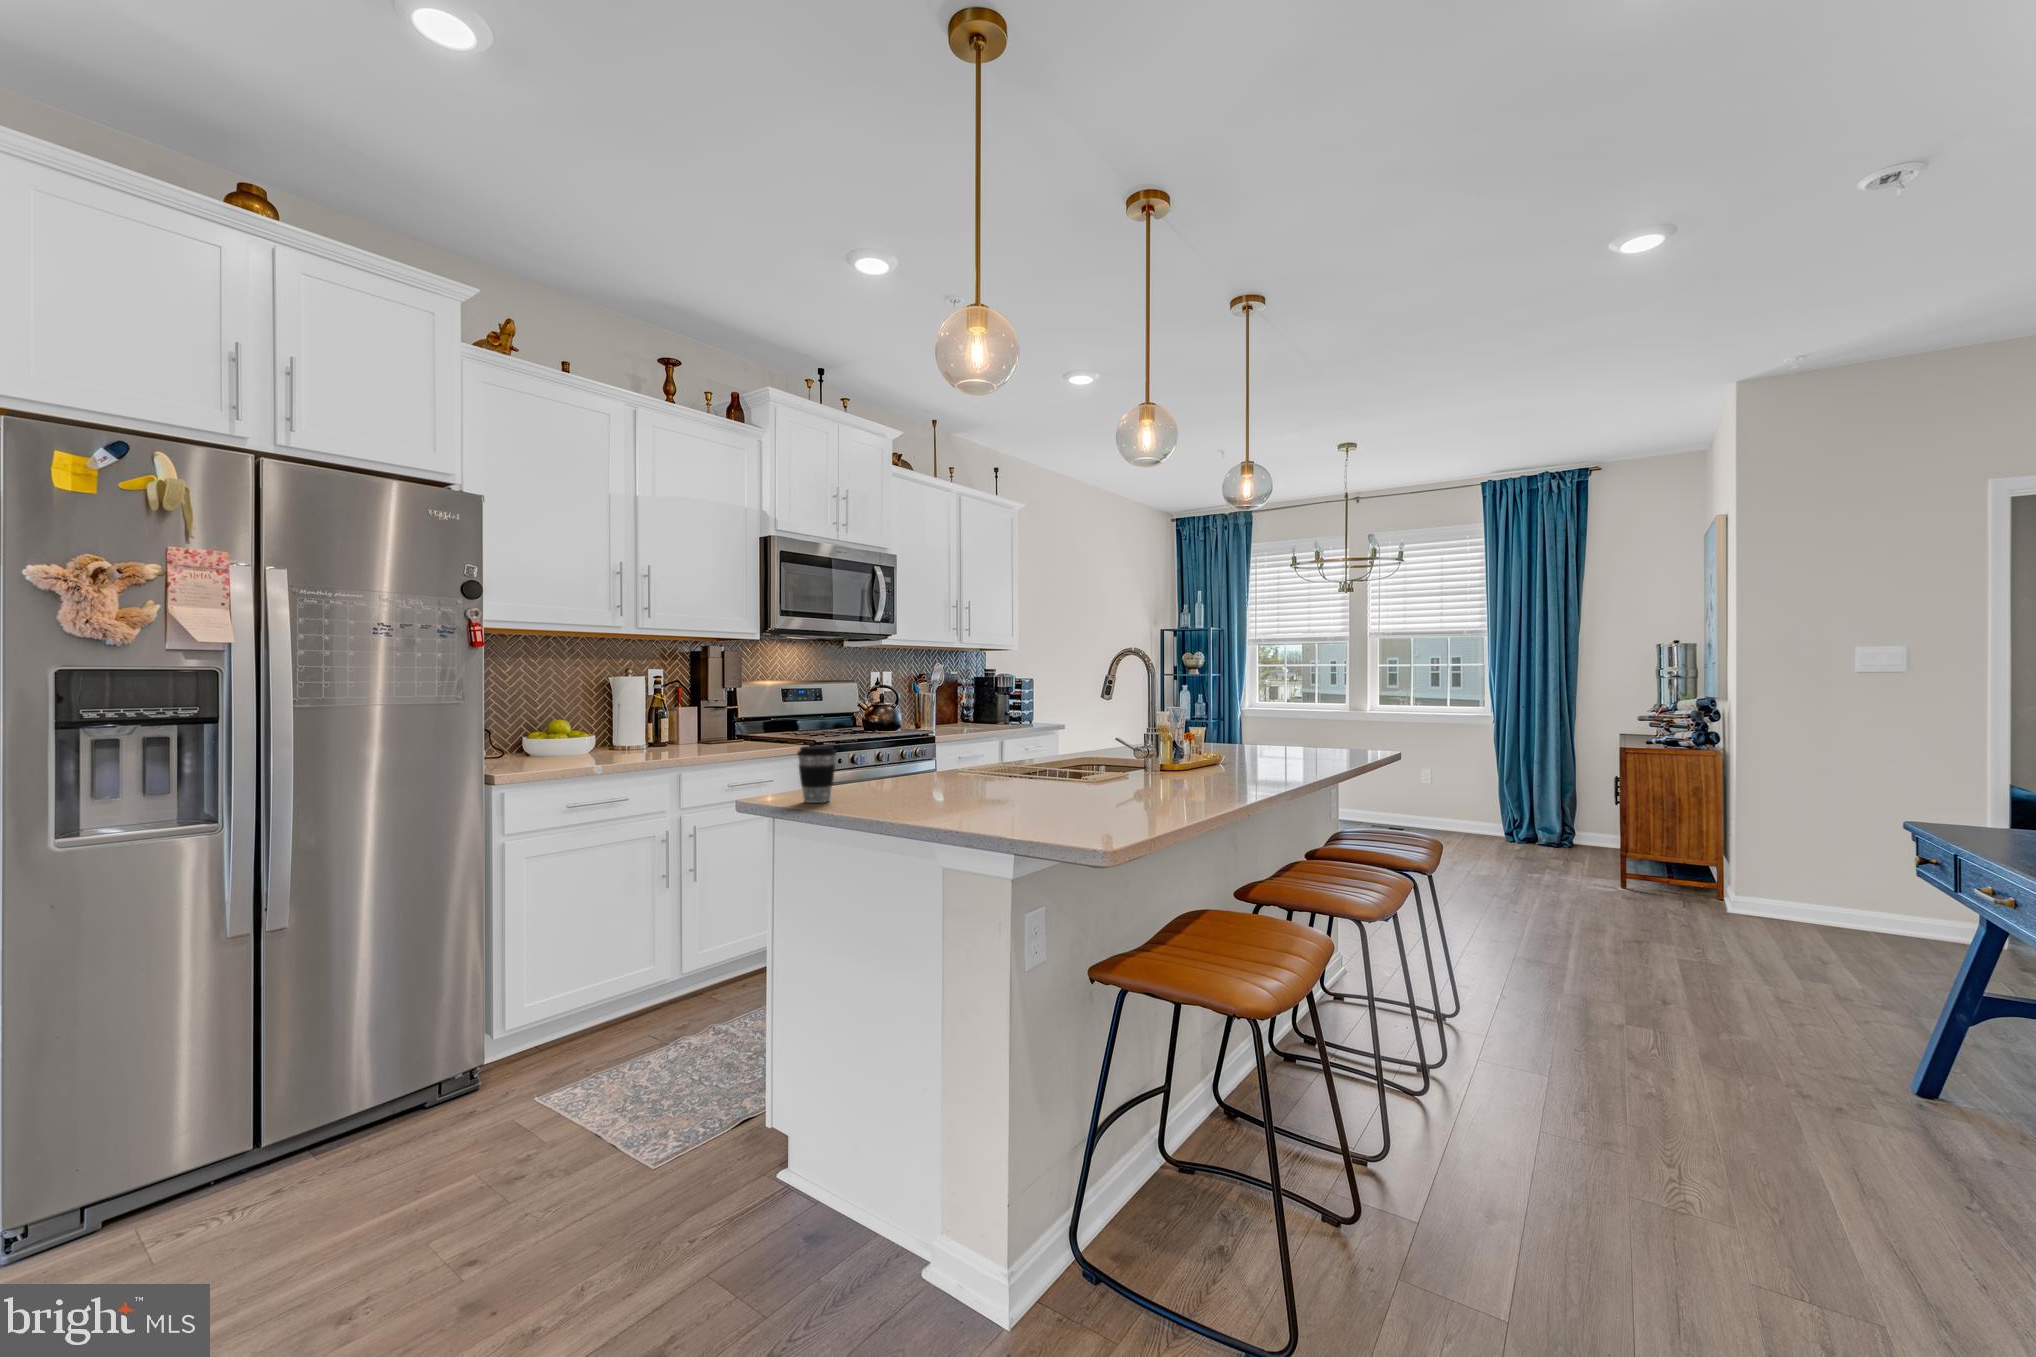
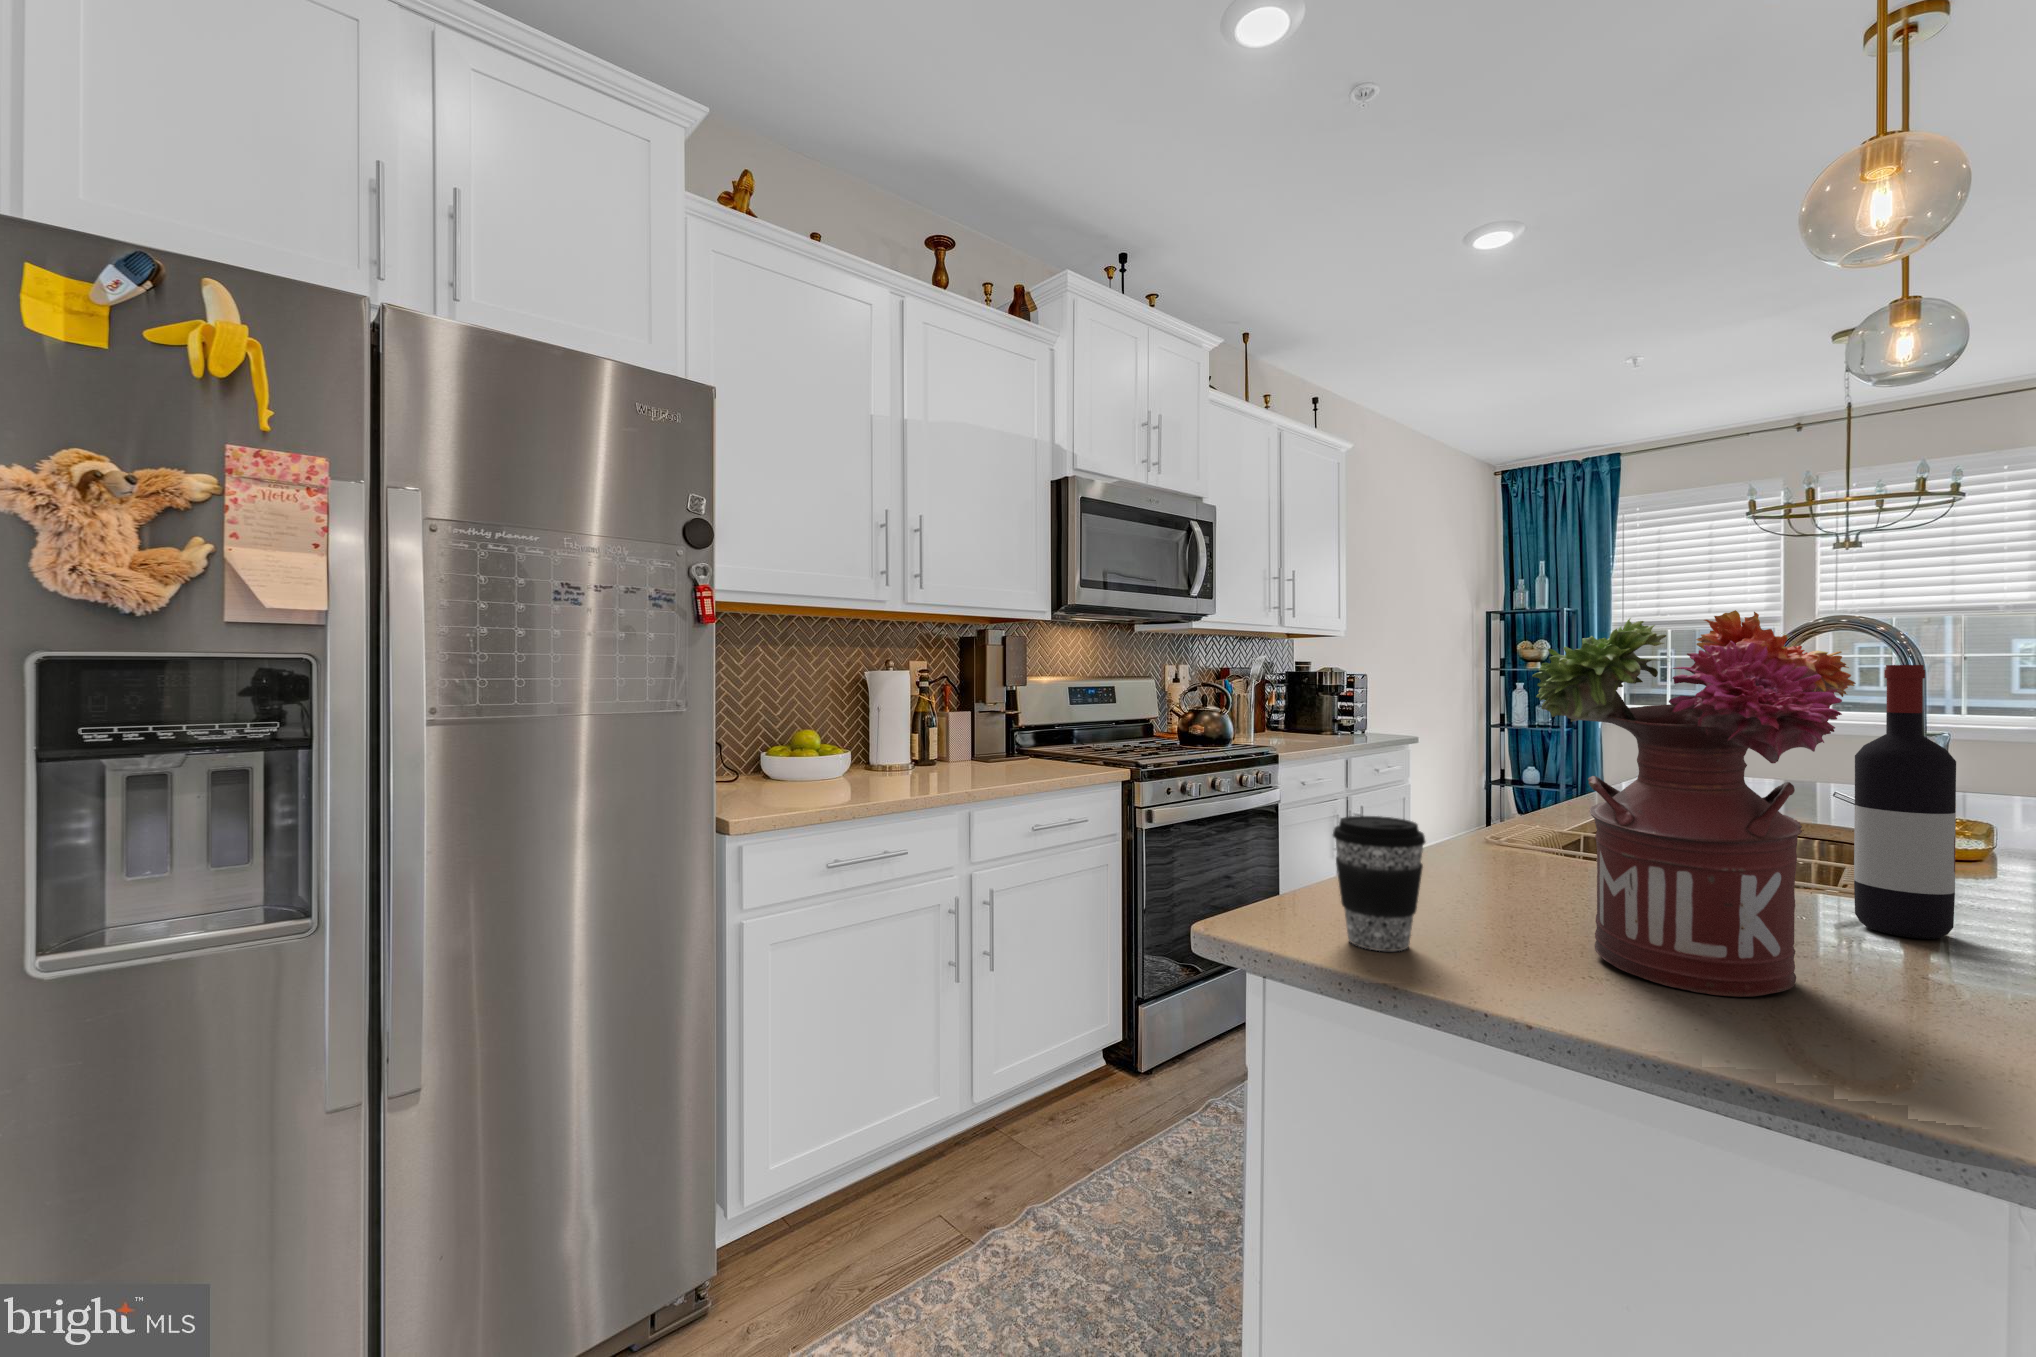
flower arrangement: none [876,654,984,807] -> present [1532,610,1856,997]
wine bottle: none [1044,676,1075,793] -> present [1854,665,1956,939]

